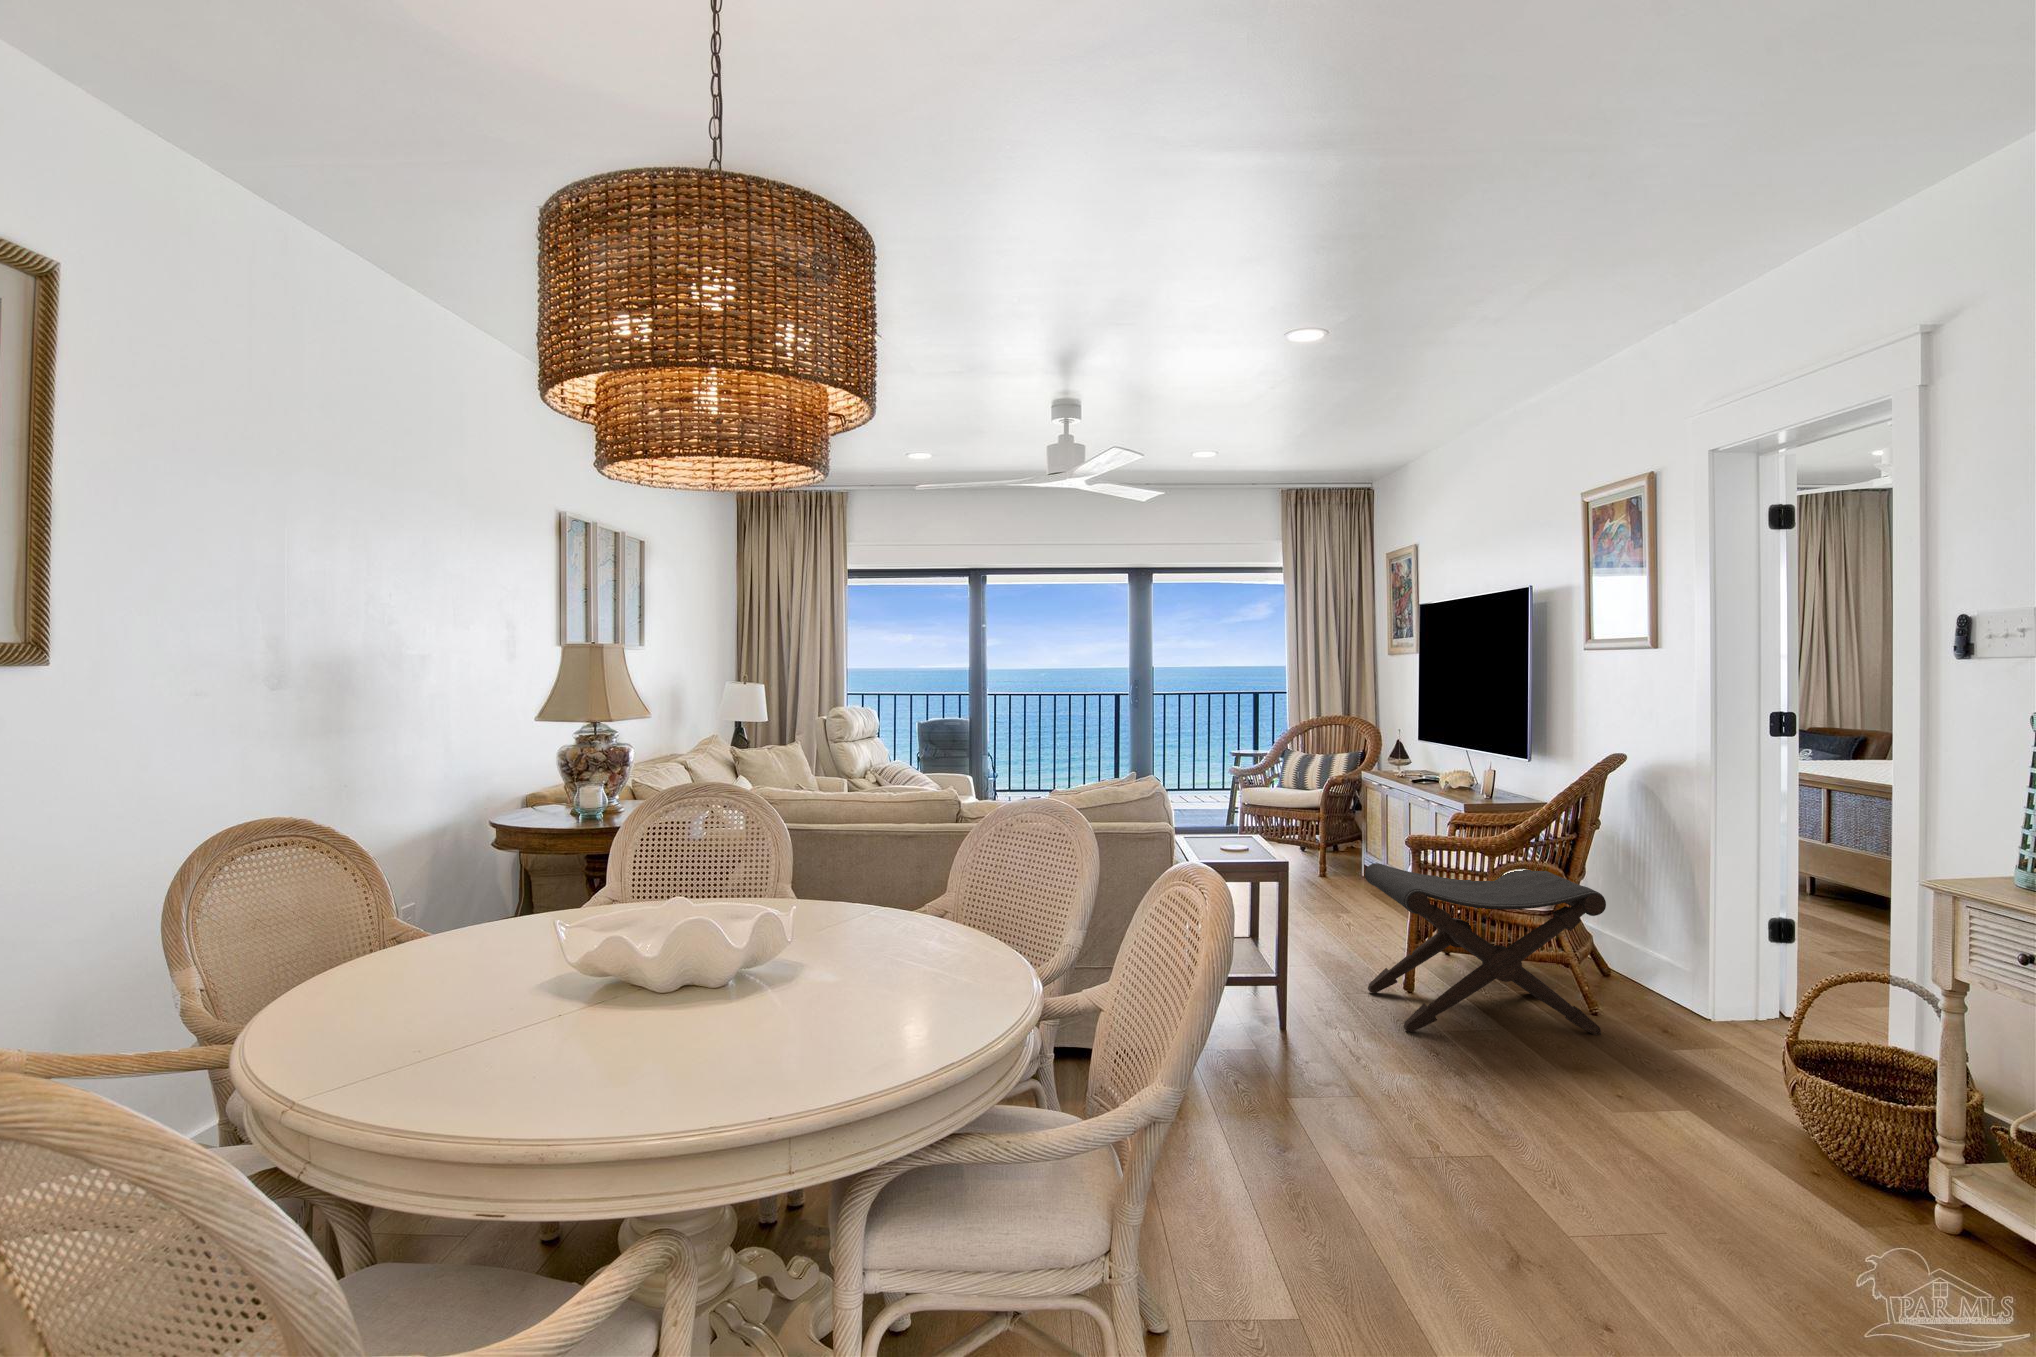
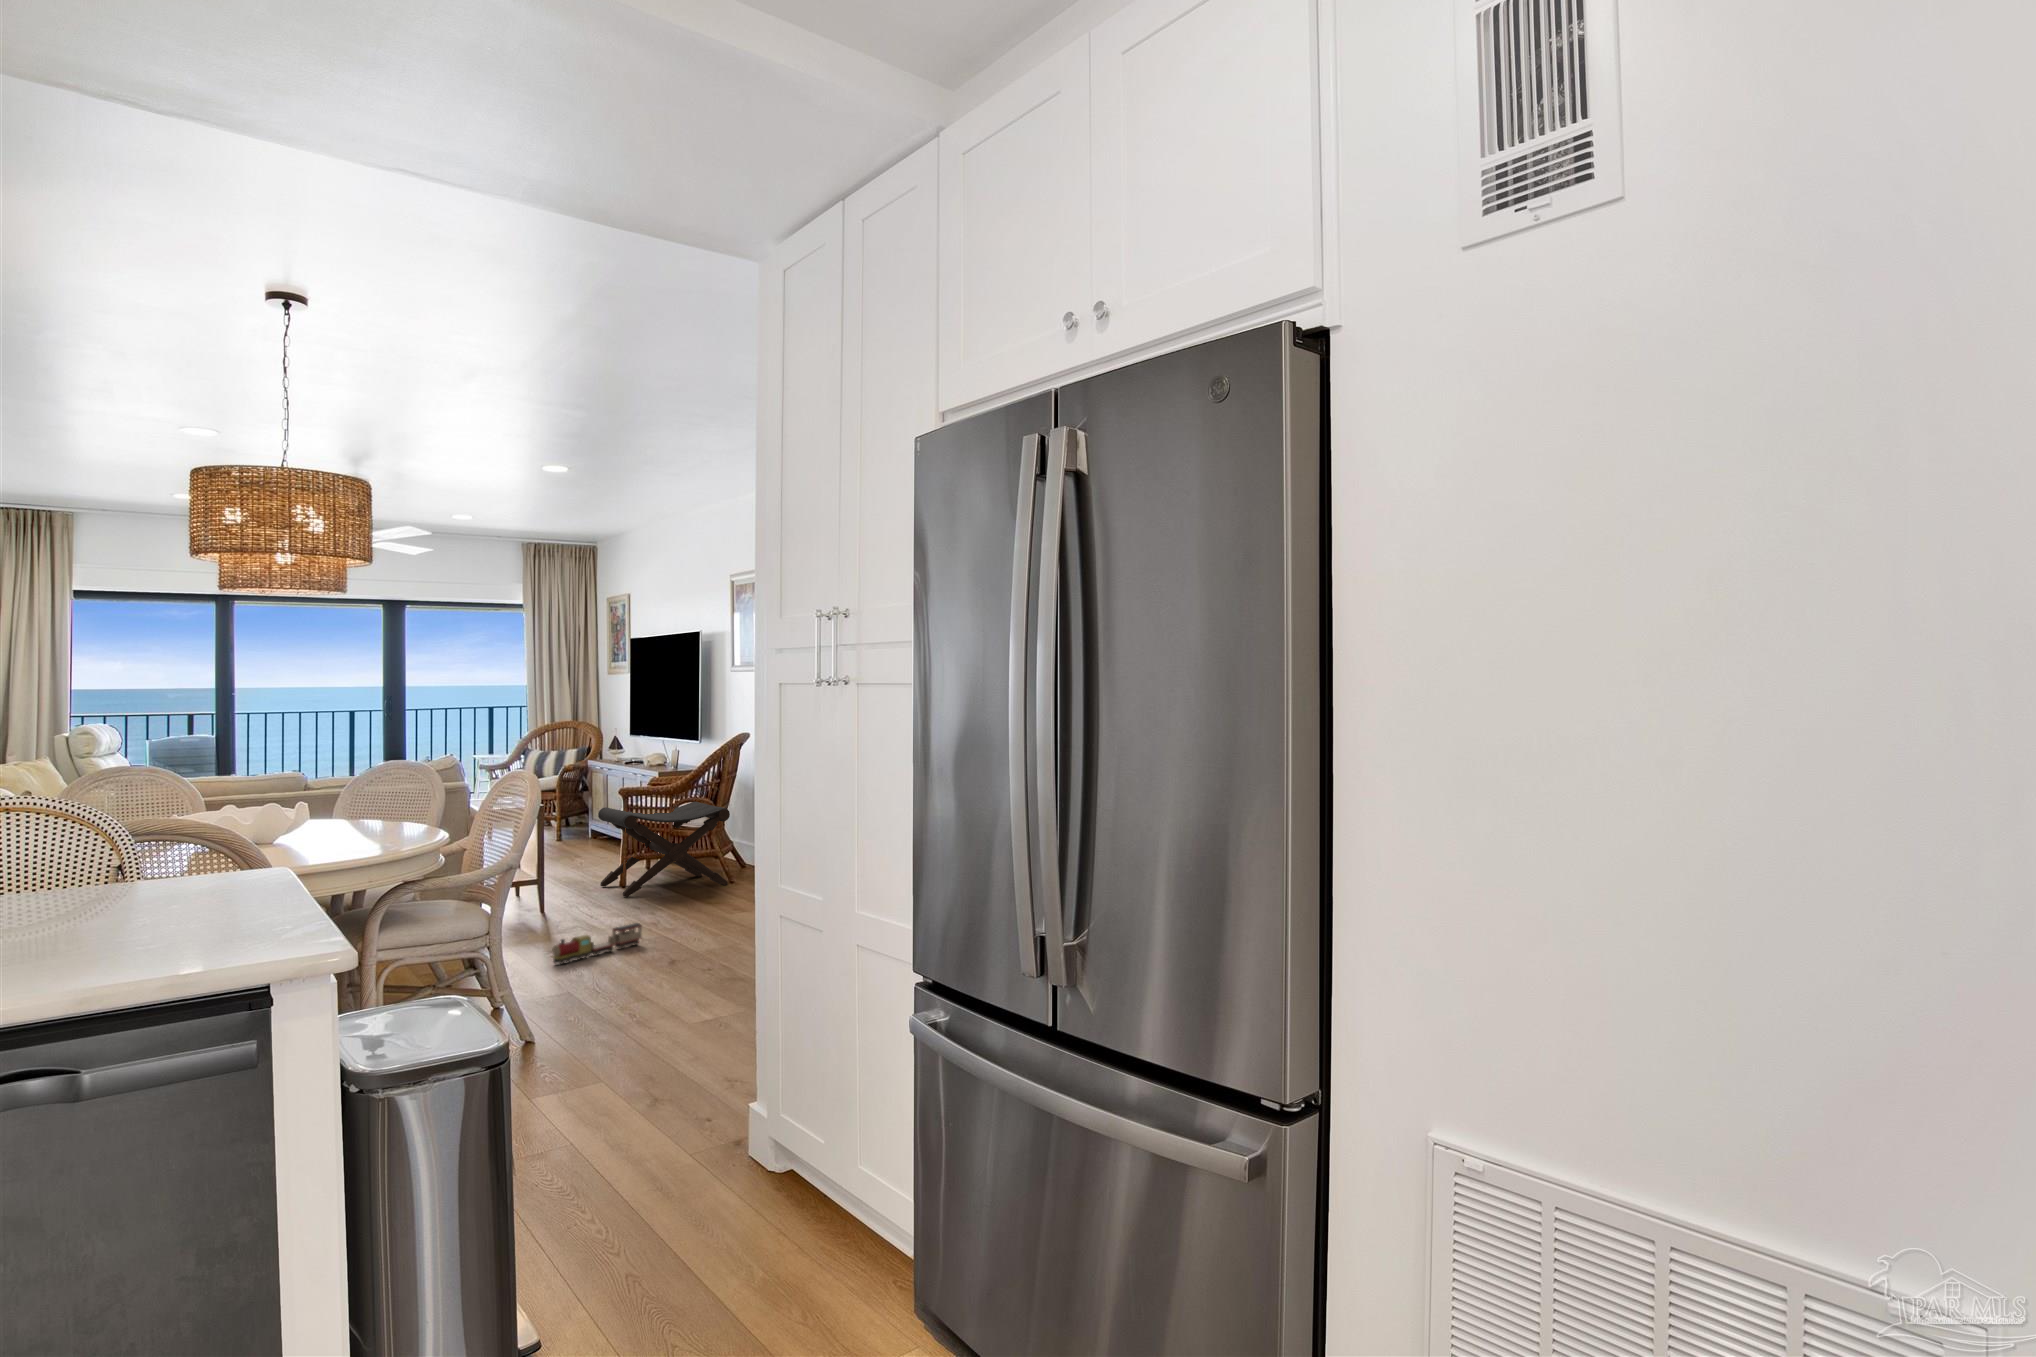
toy train: none [1239,1178,1442,1273] -> present [552,923,642,964]

